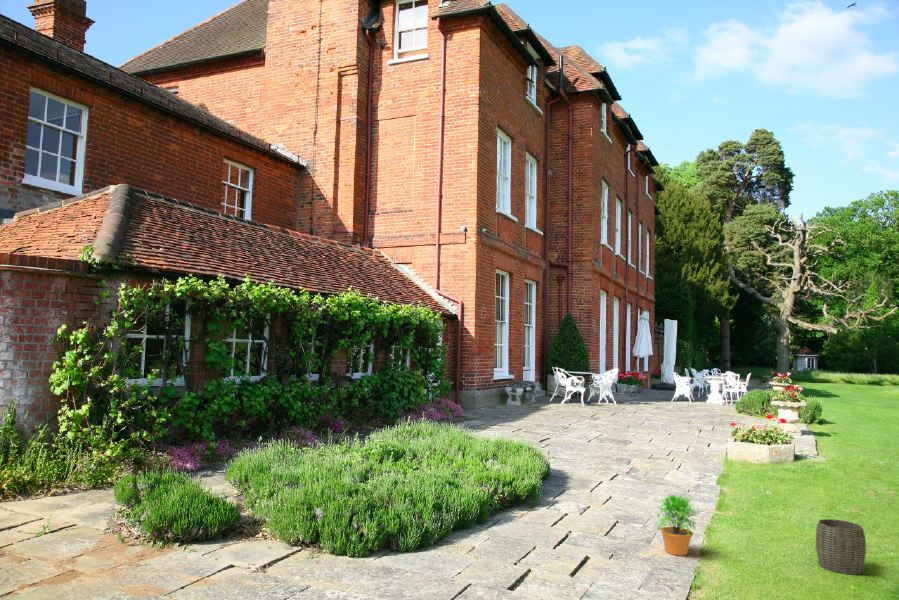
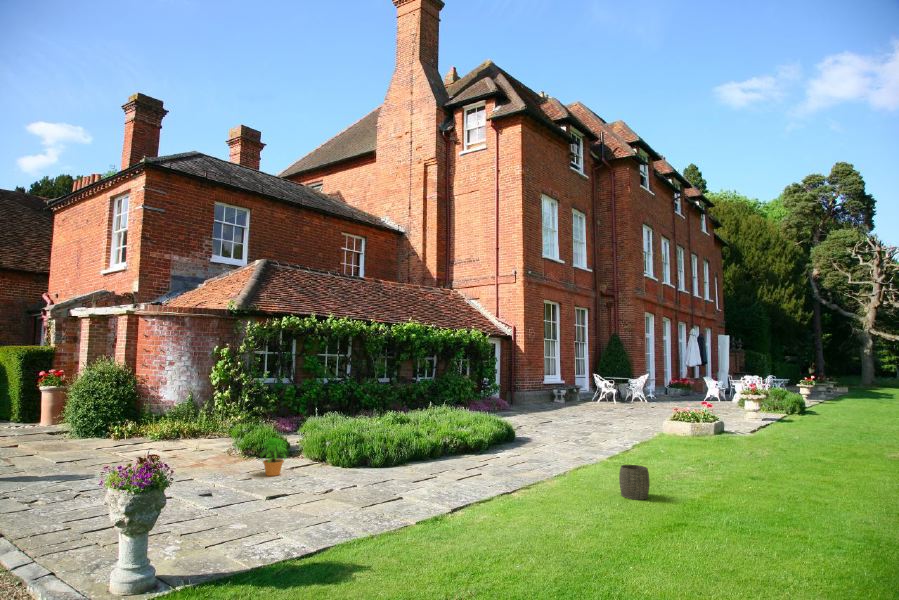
potted plant: present [657,495,696,555] -> present [260,438,286,476]

